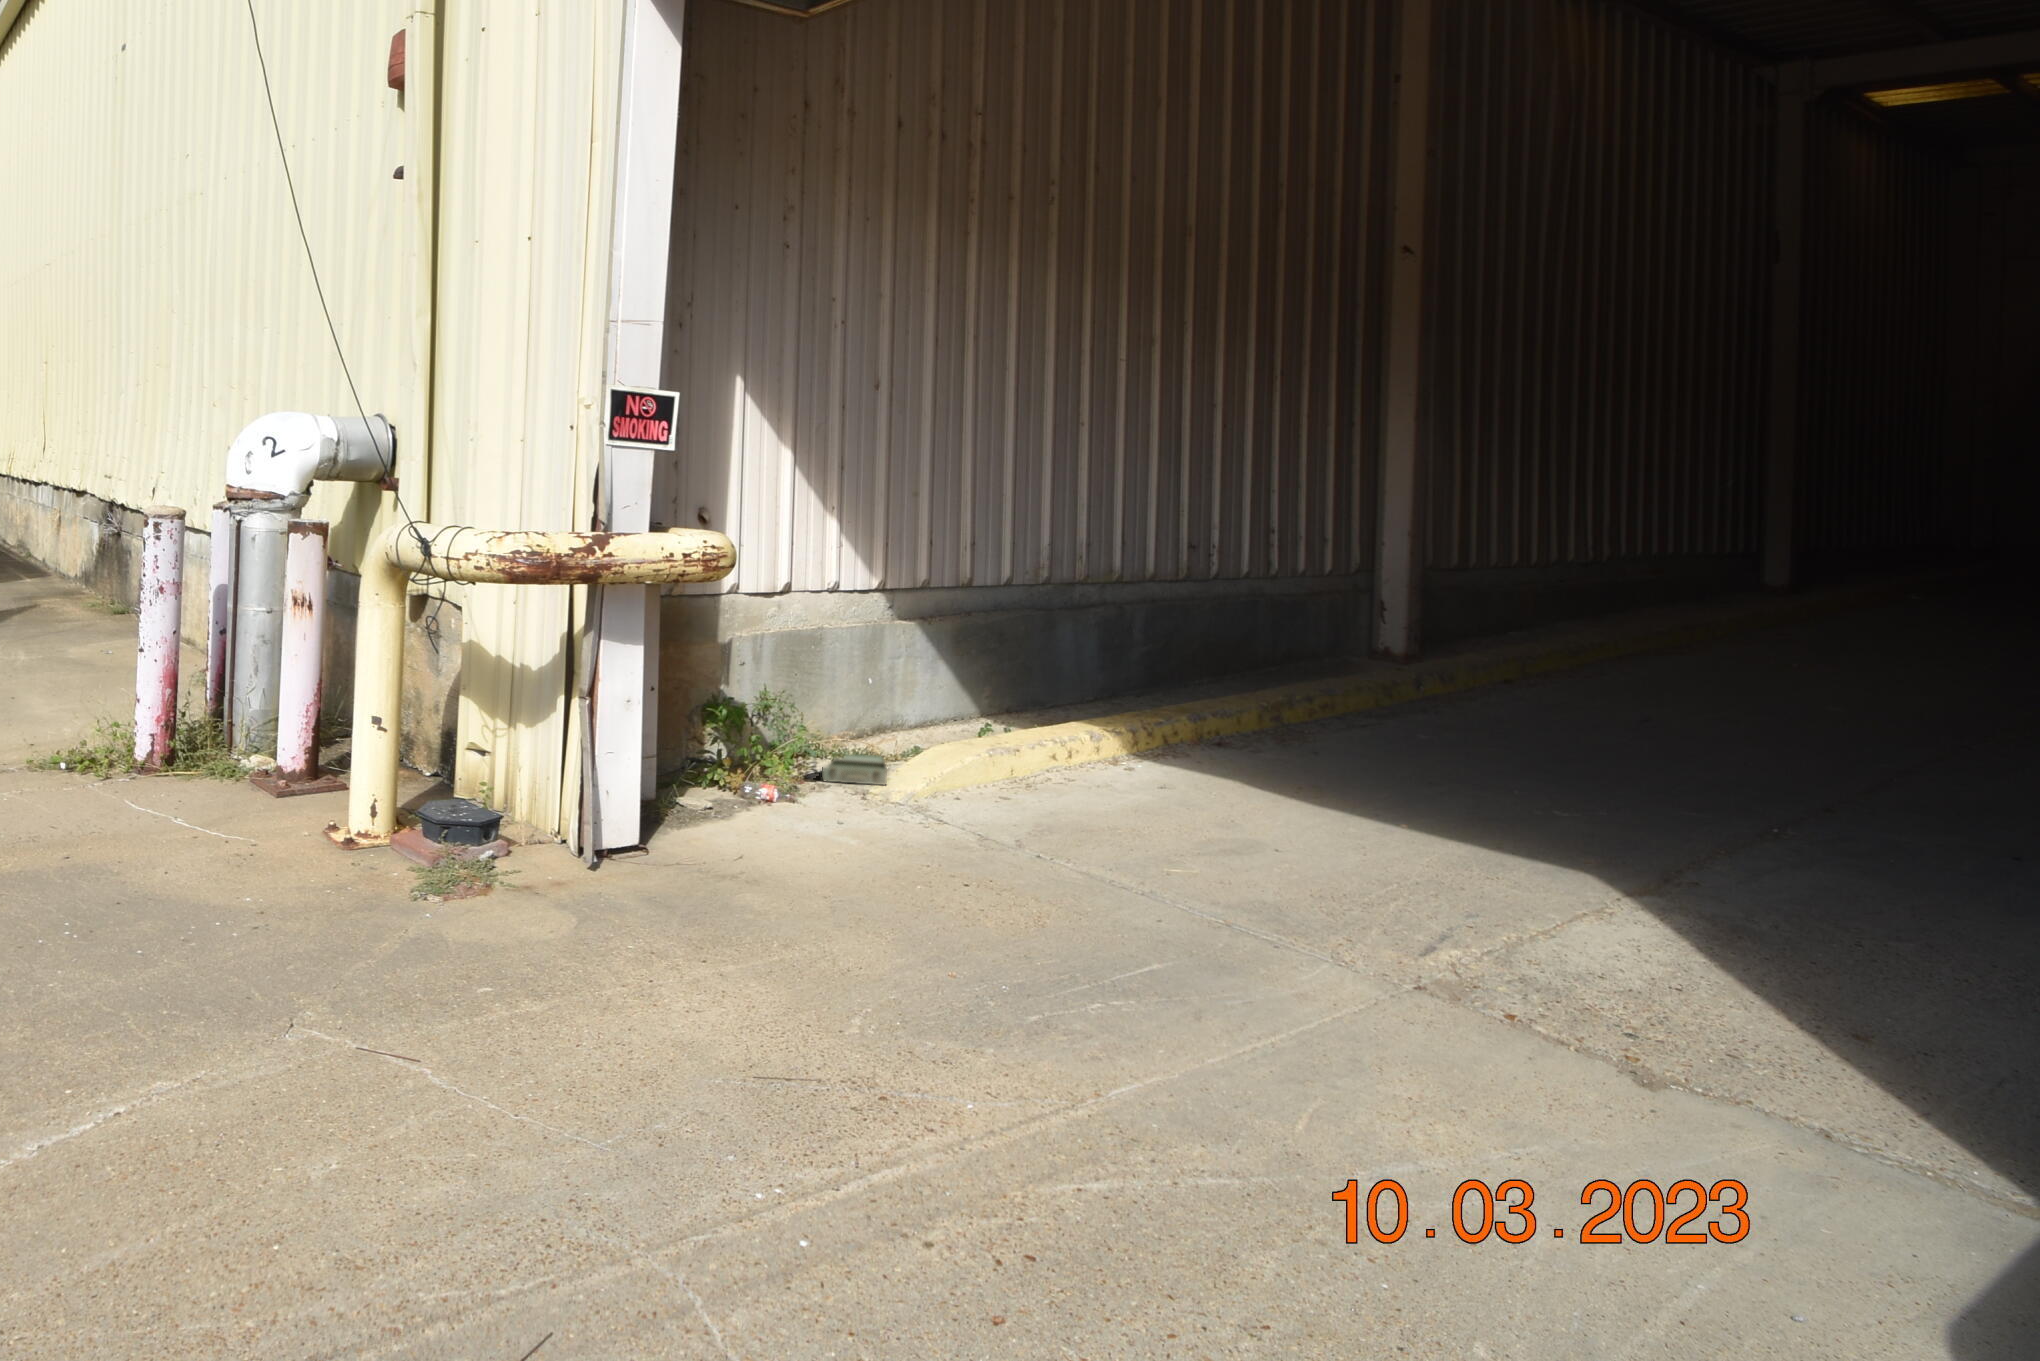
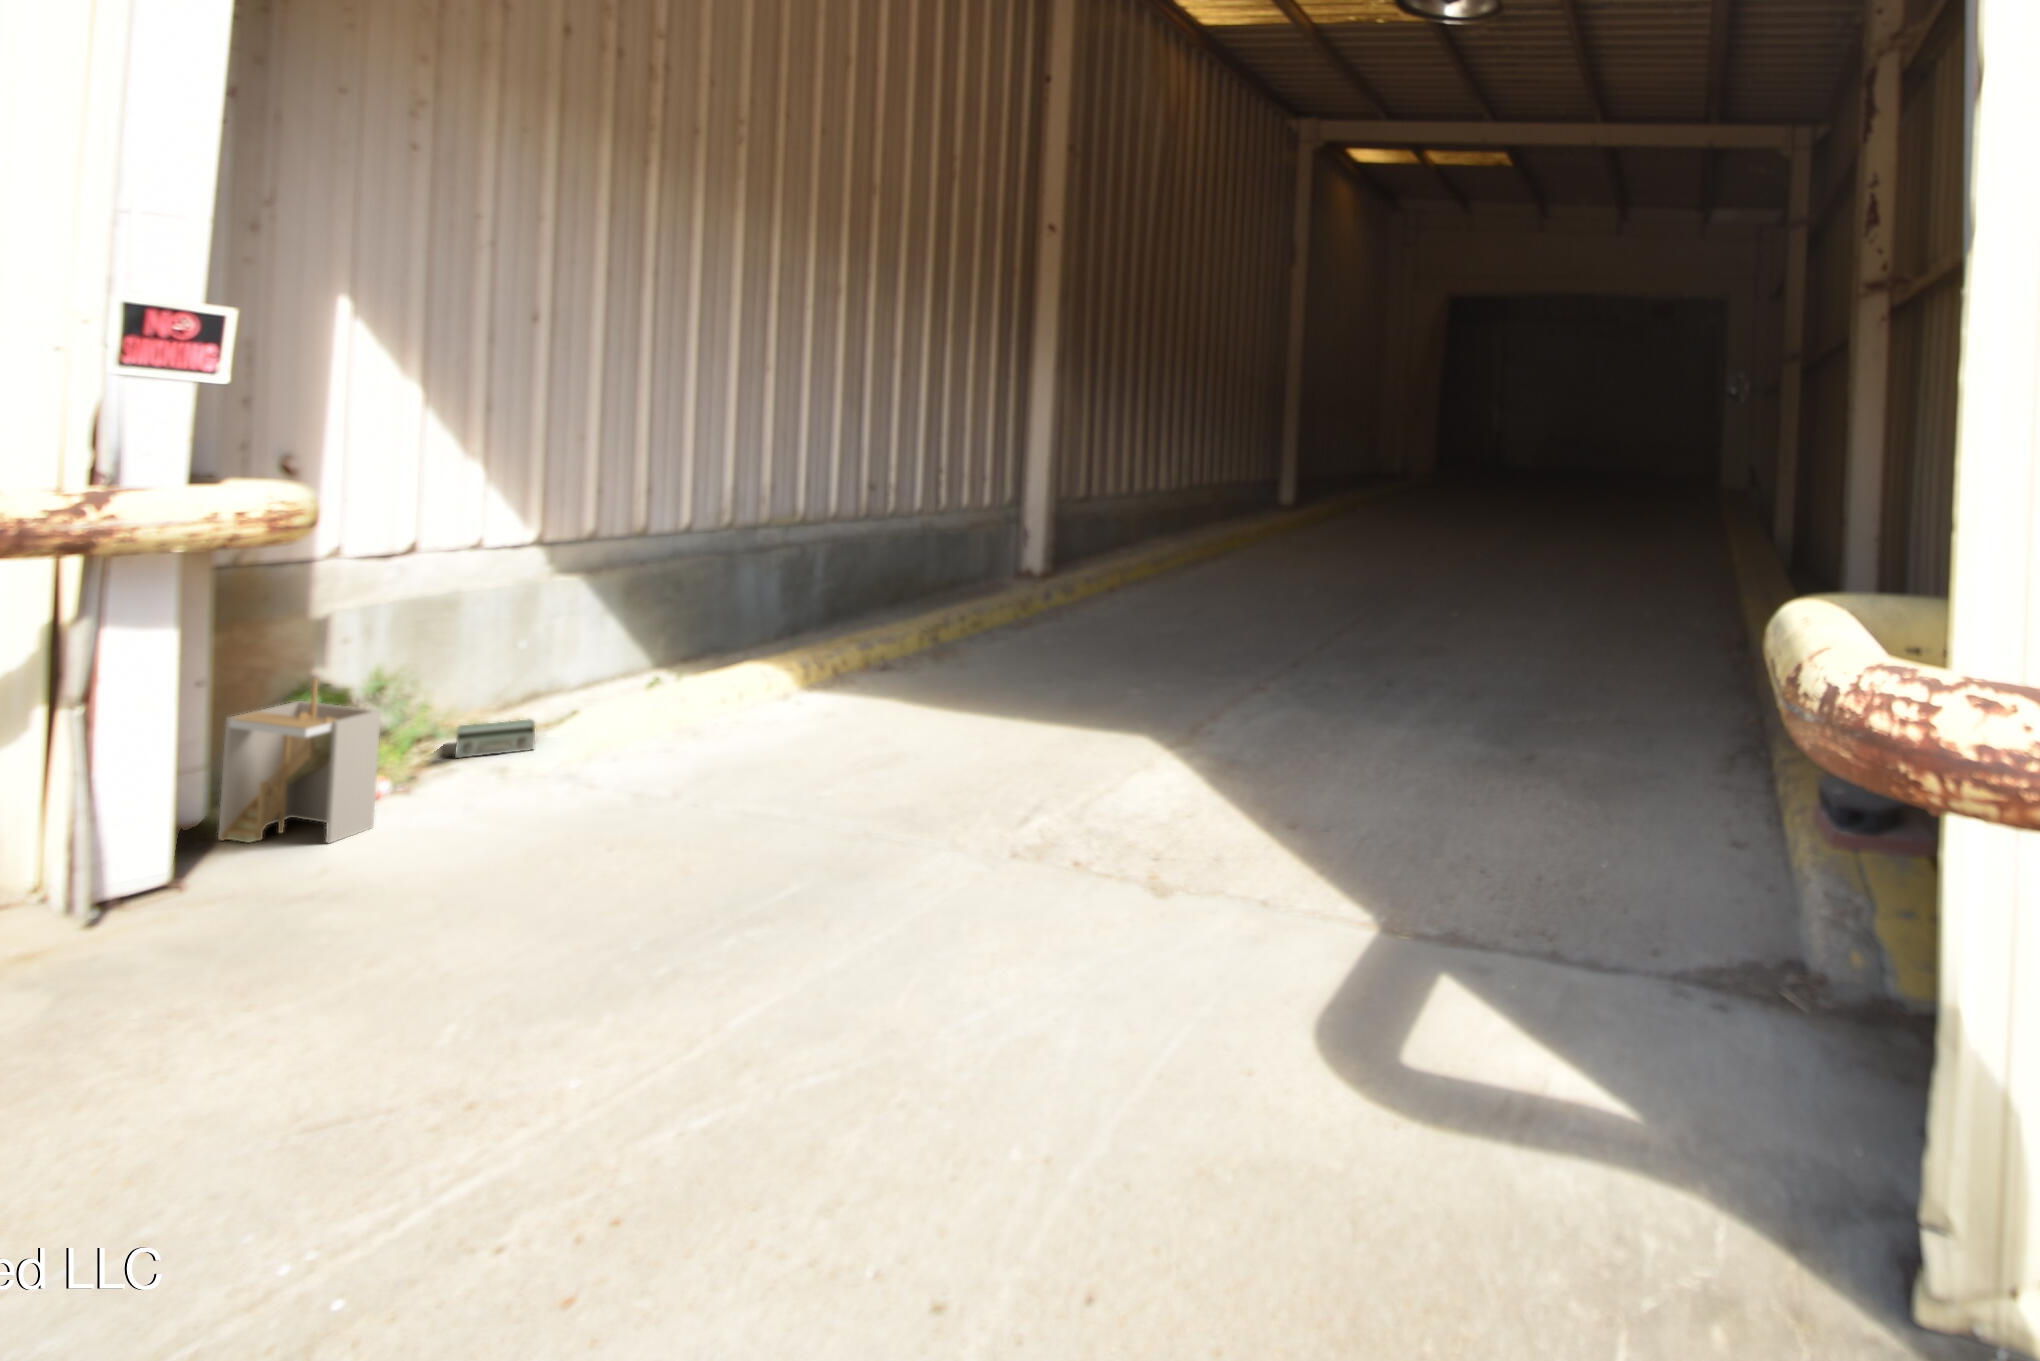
storage bin: none [670,695,779,840] -> present [218,678,381,843]

